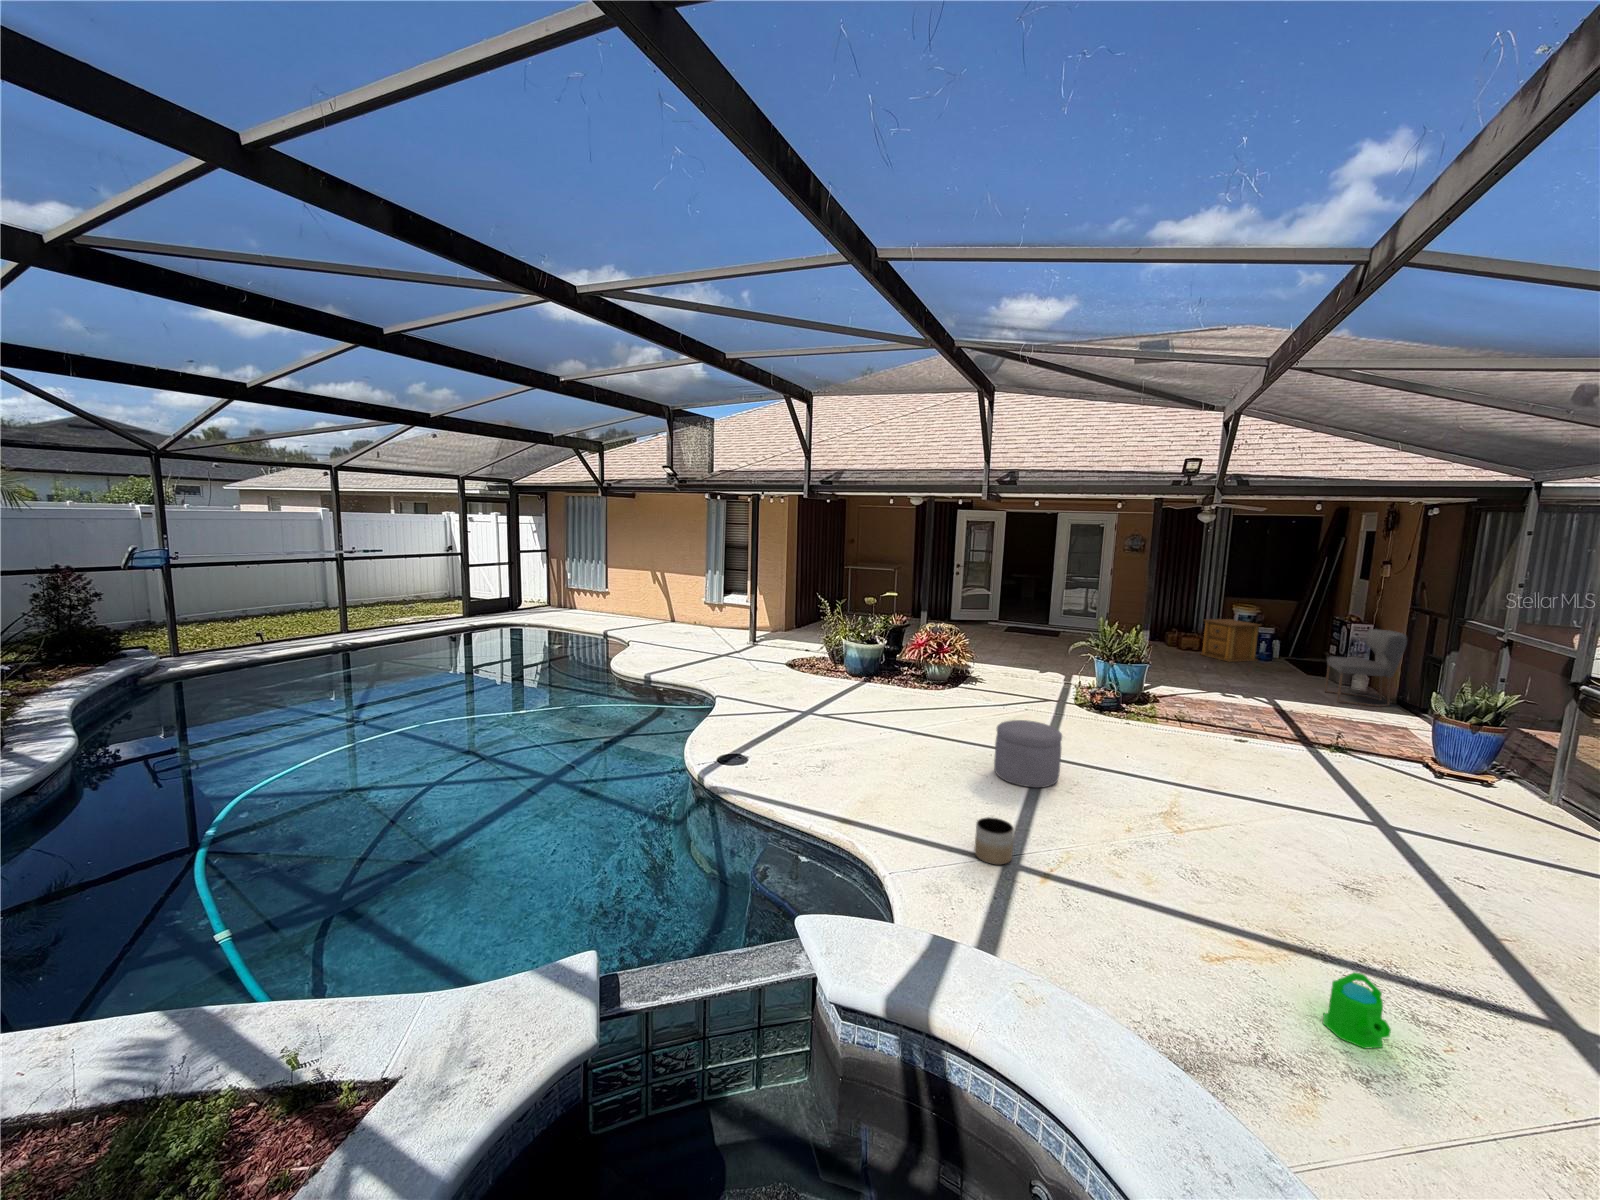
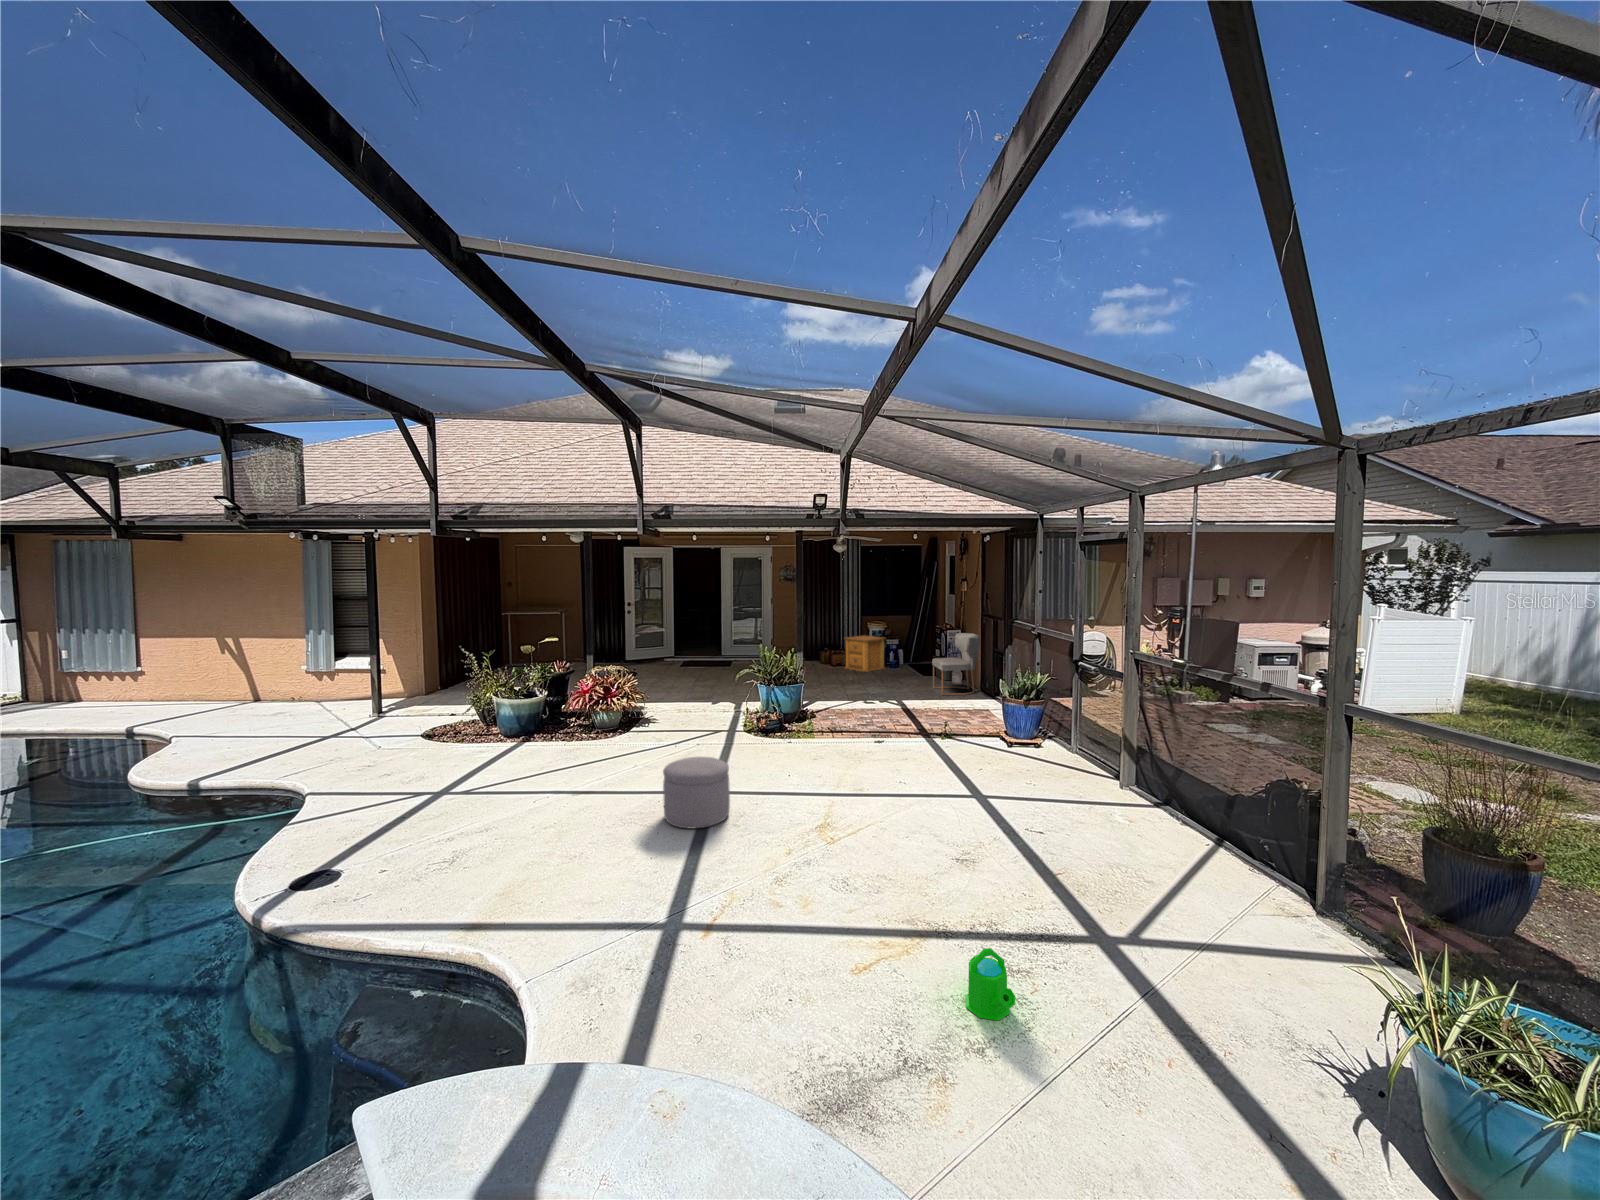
planter: present [974,817,1014,865] -> none [639,877,681,932]

